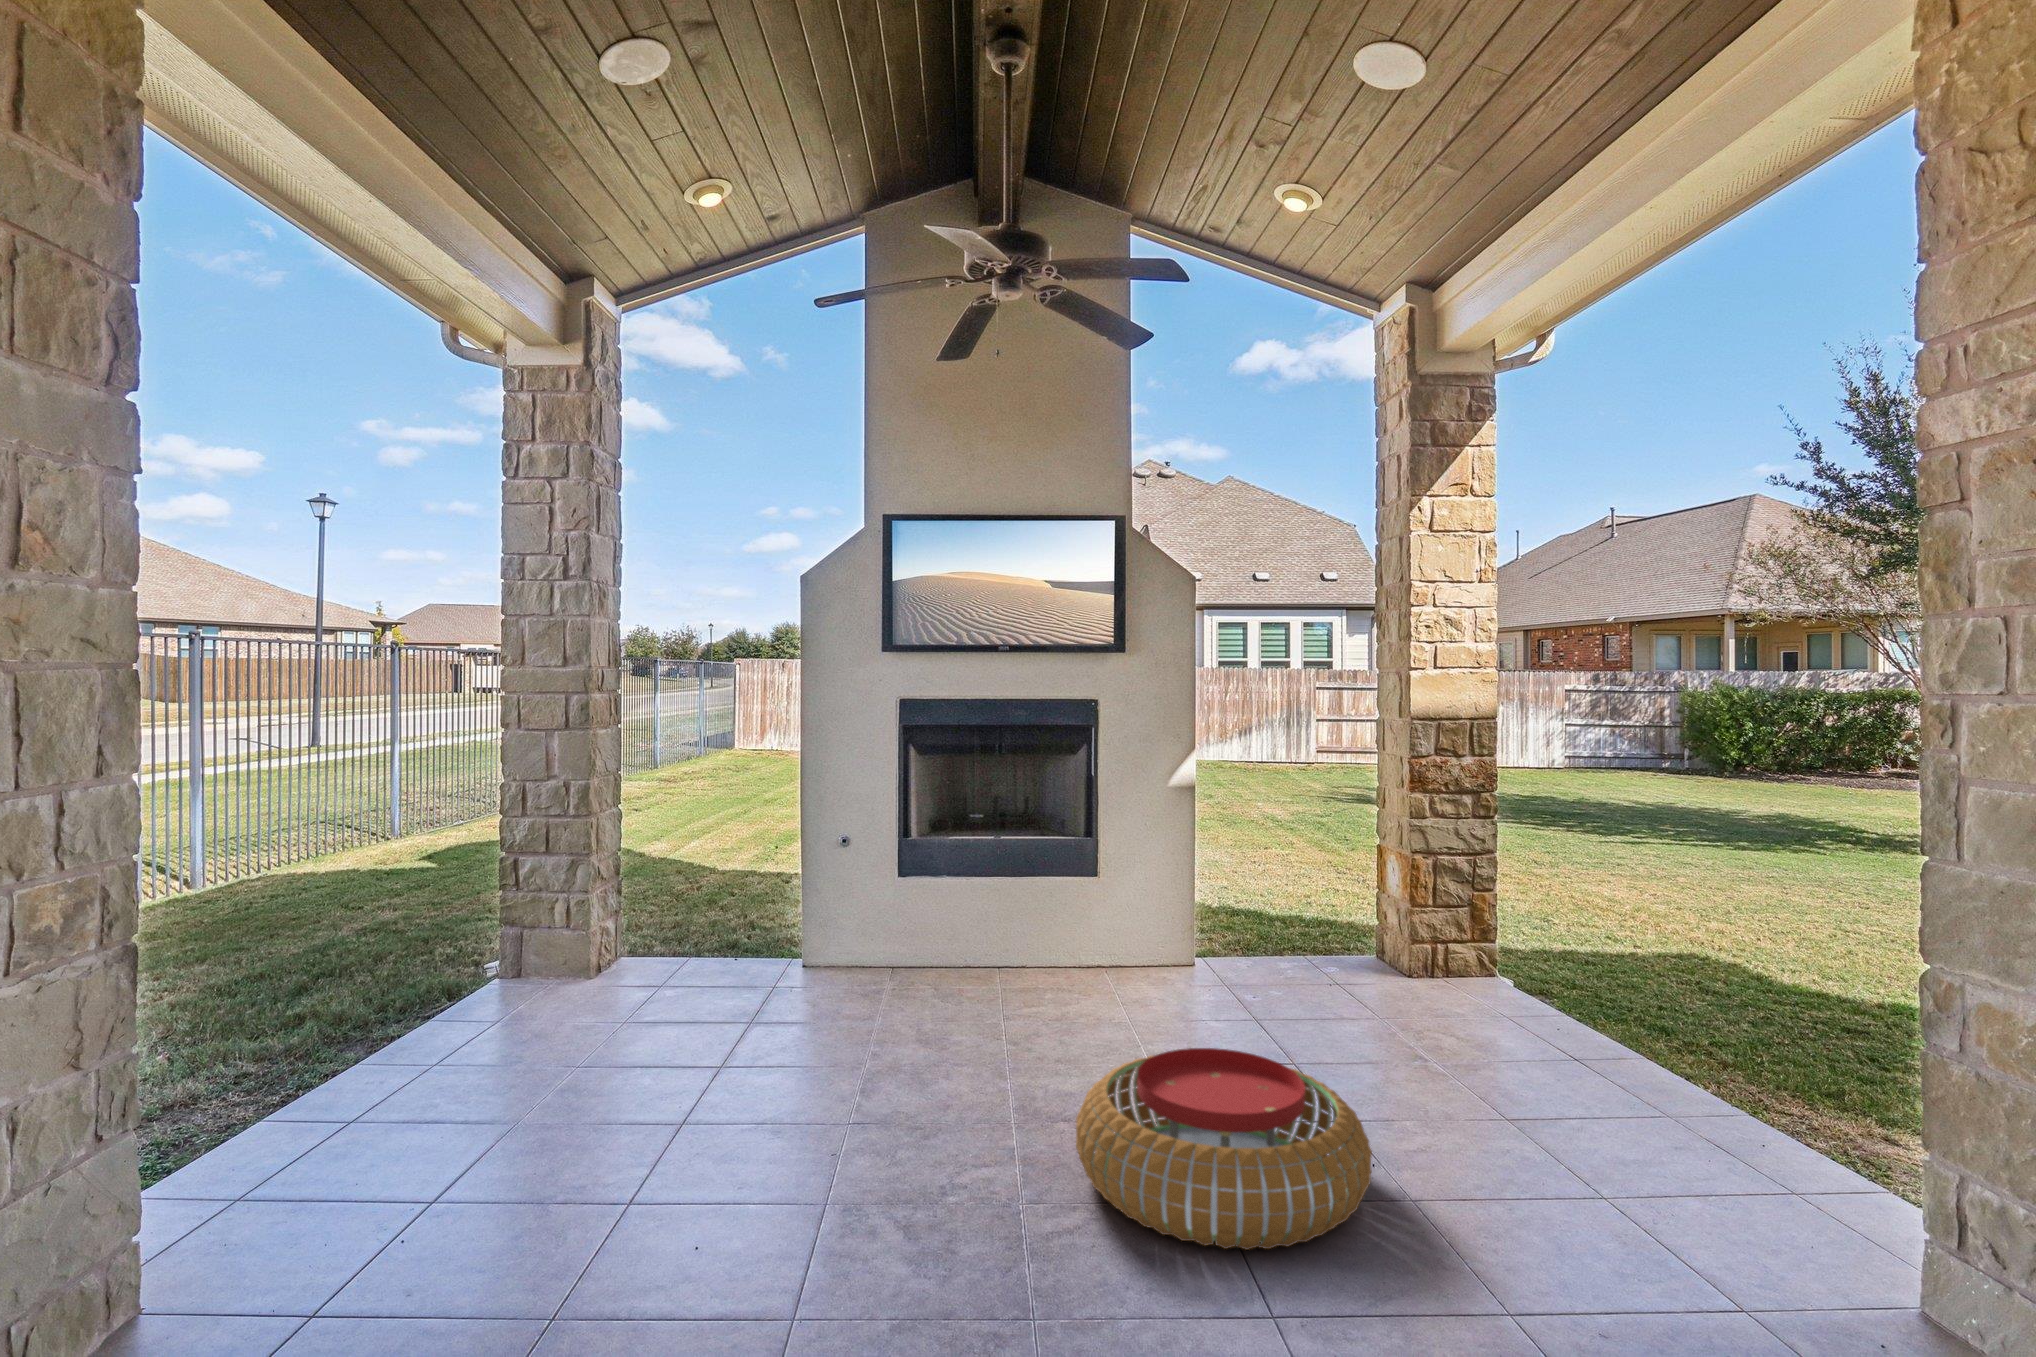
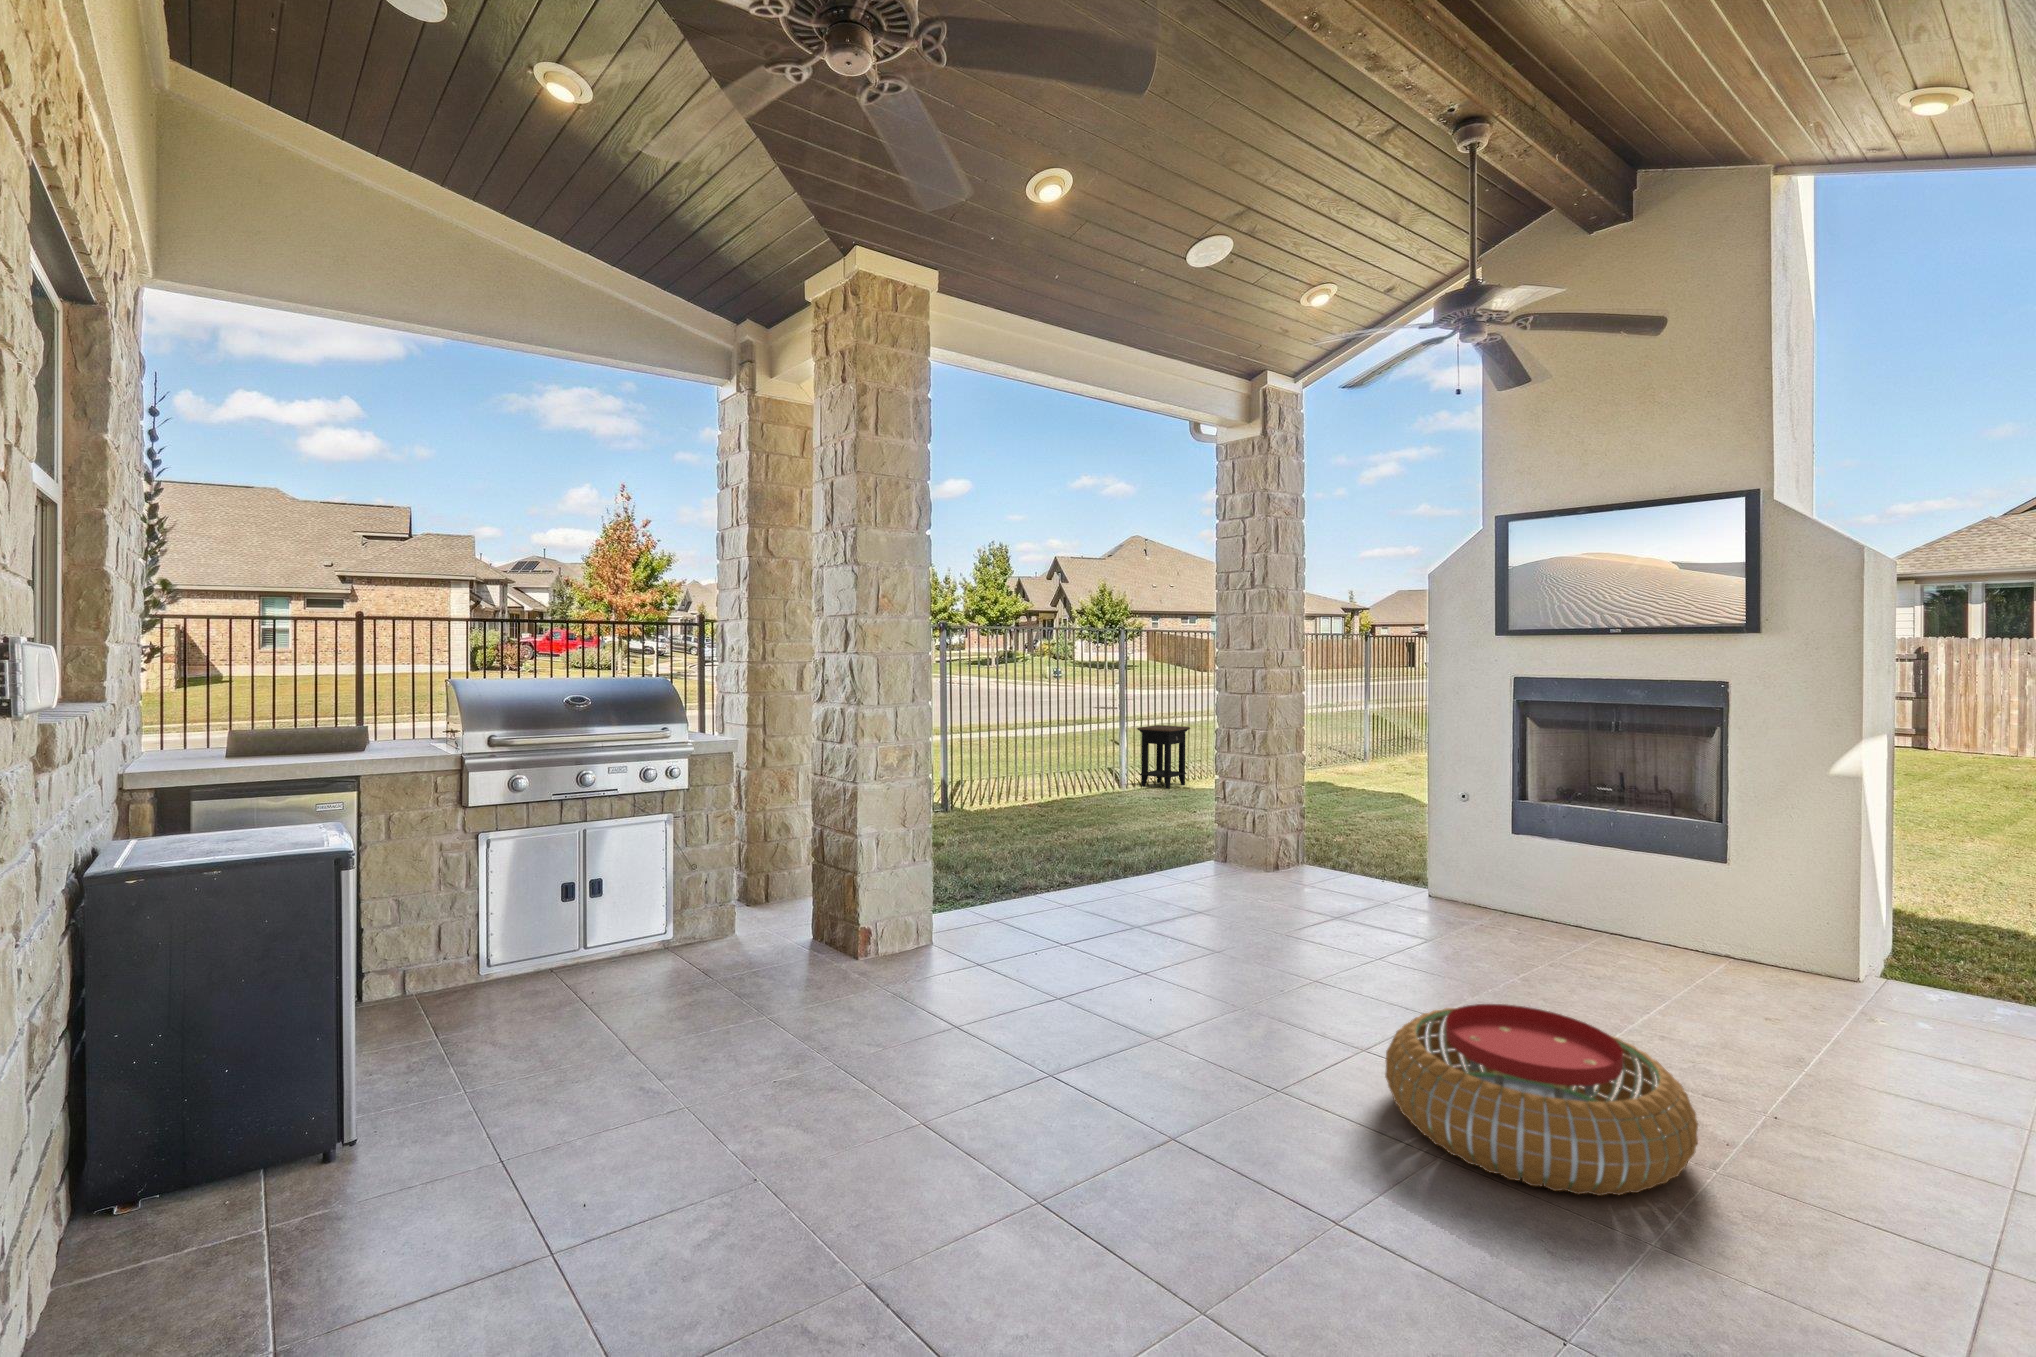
side table: none [208,782,306,884] -> present [1137,725,1190,789]

